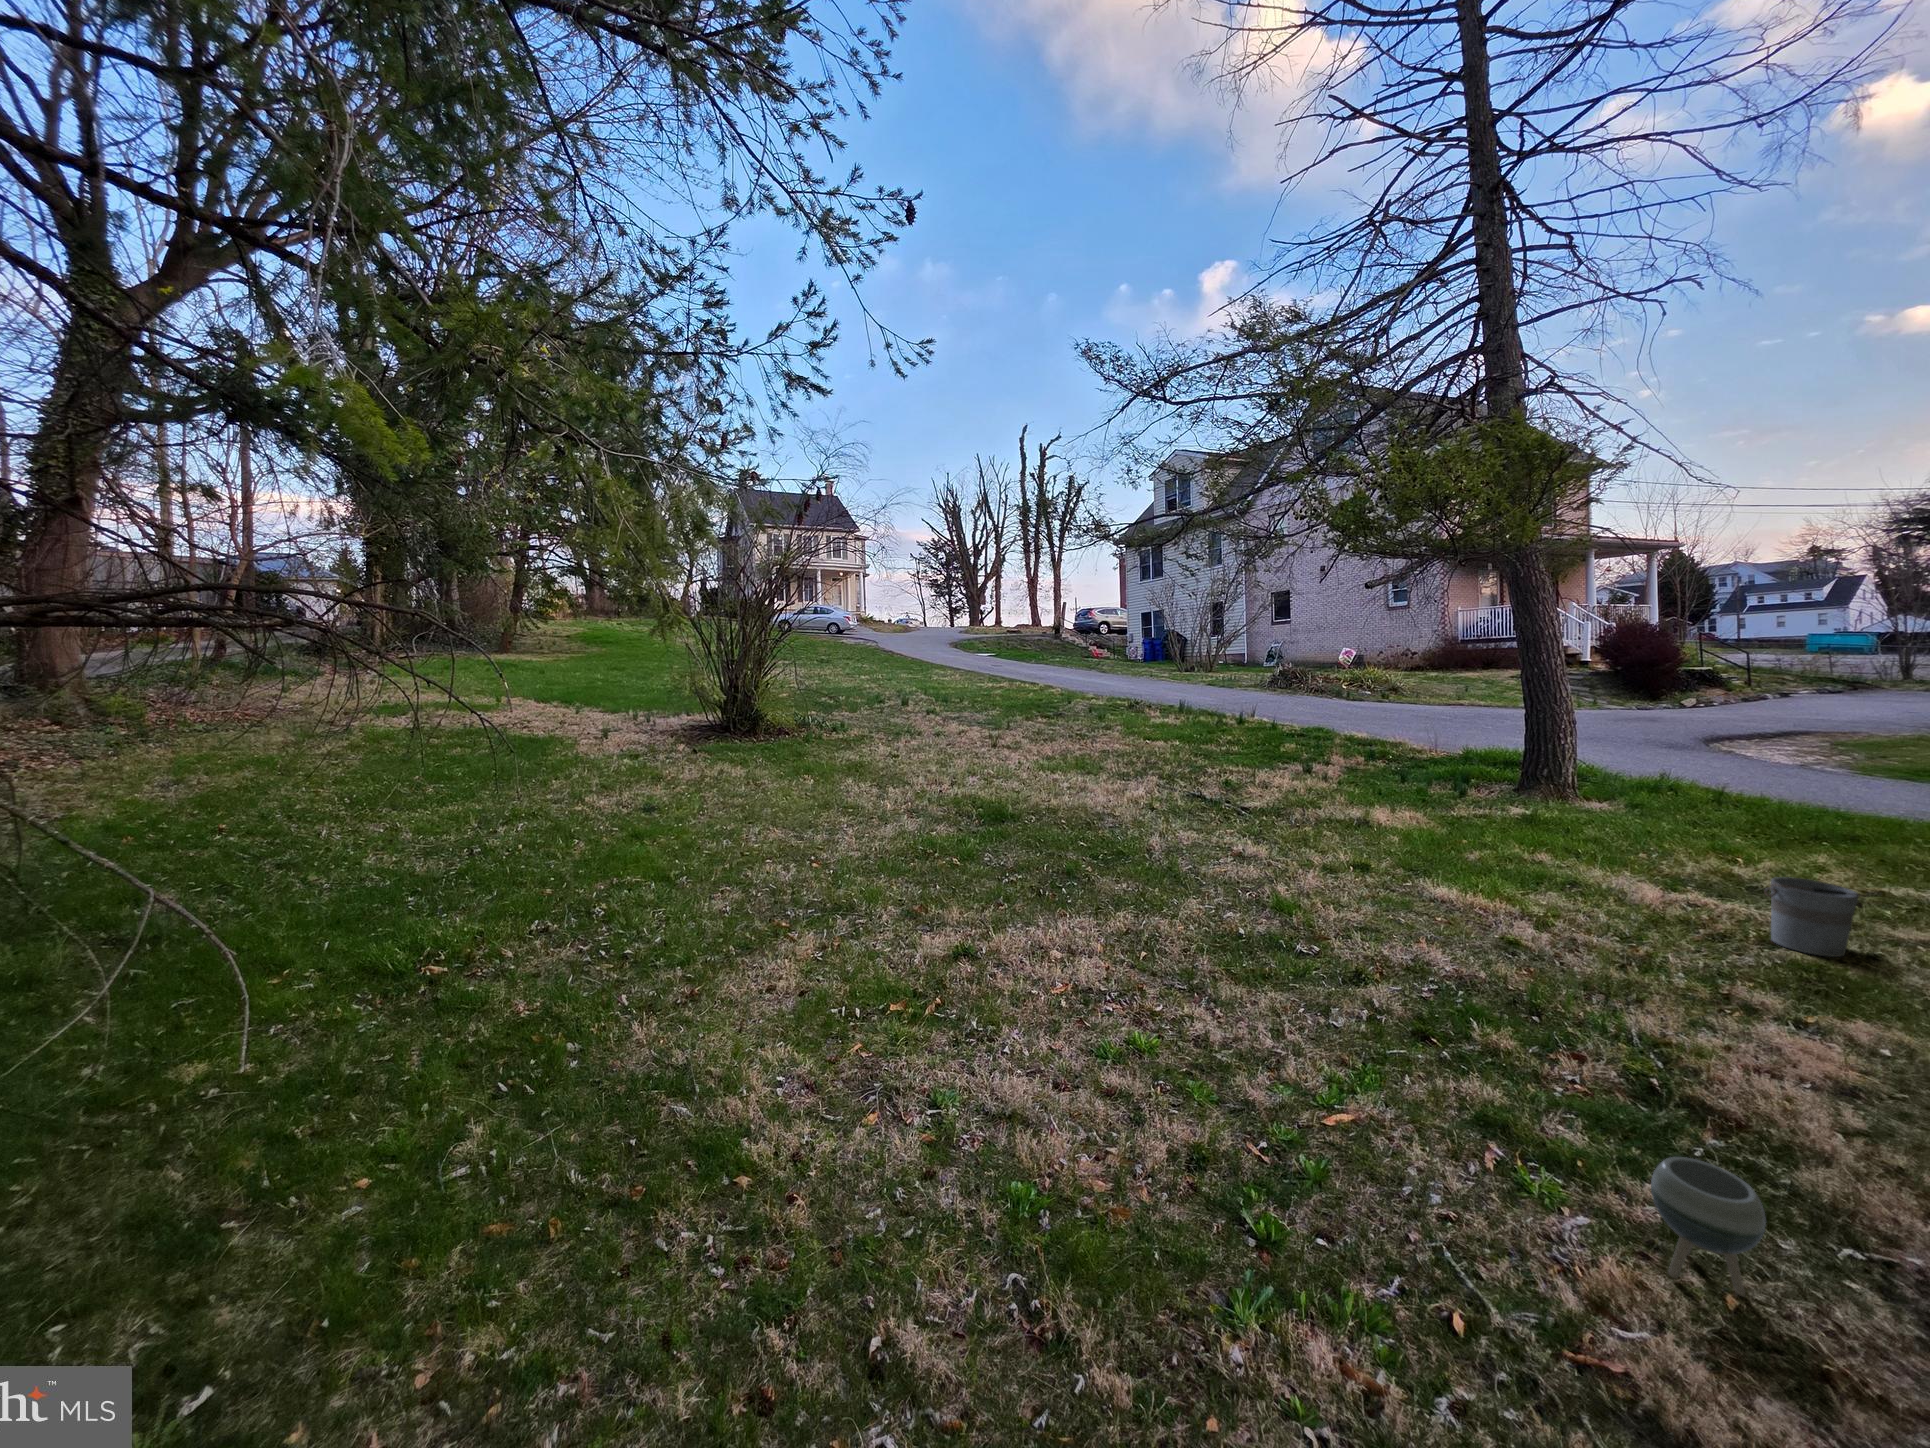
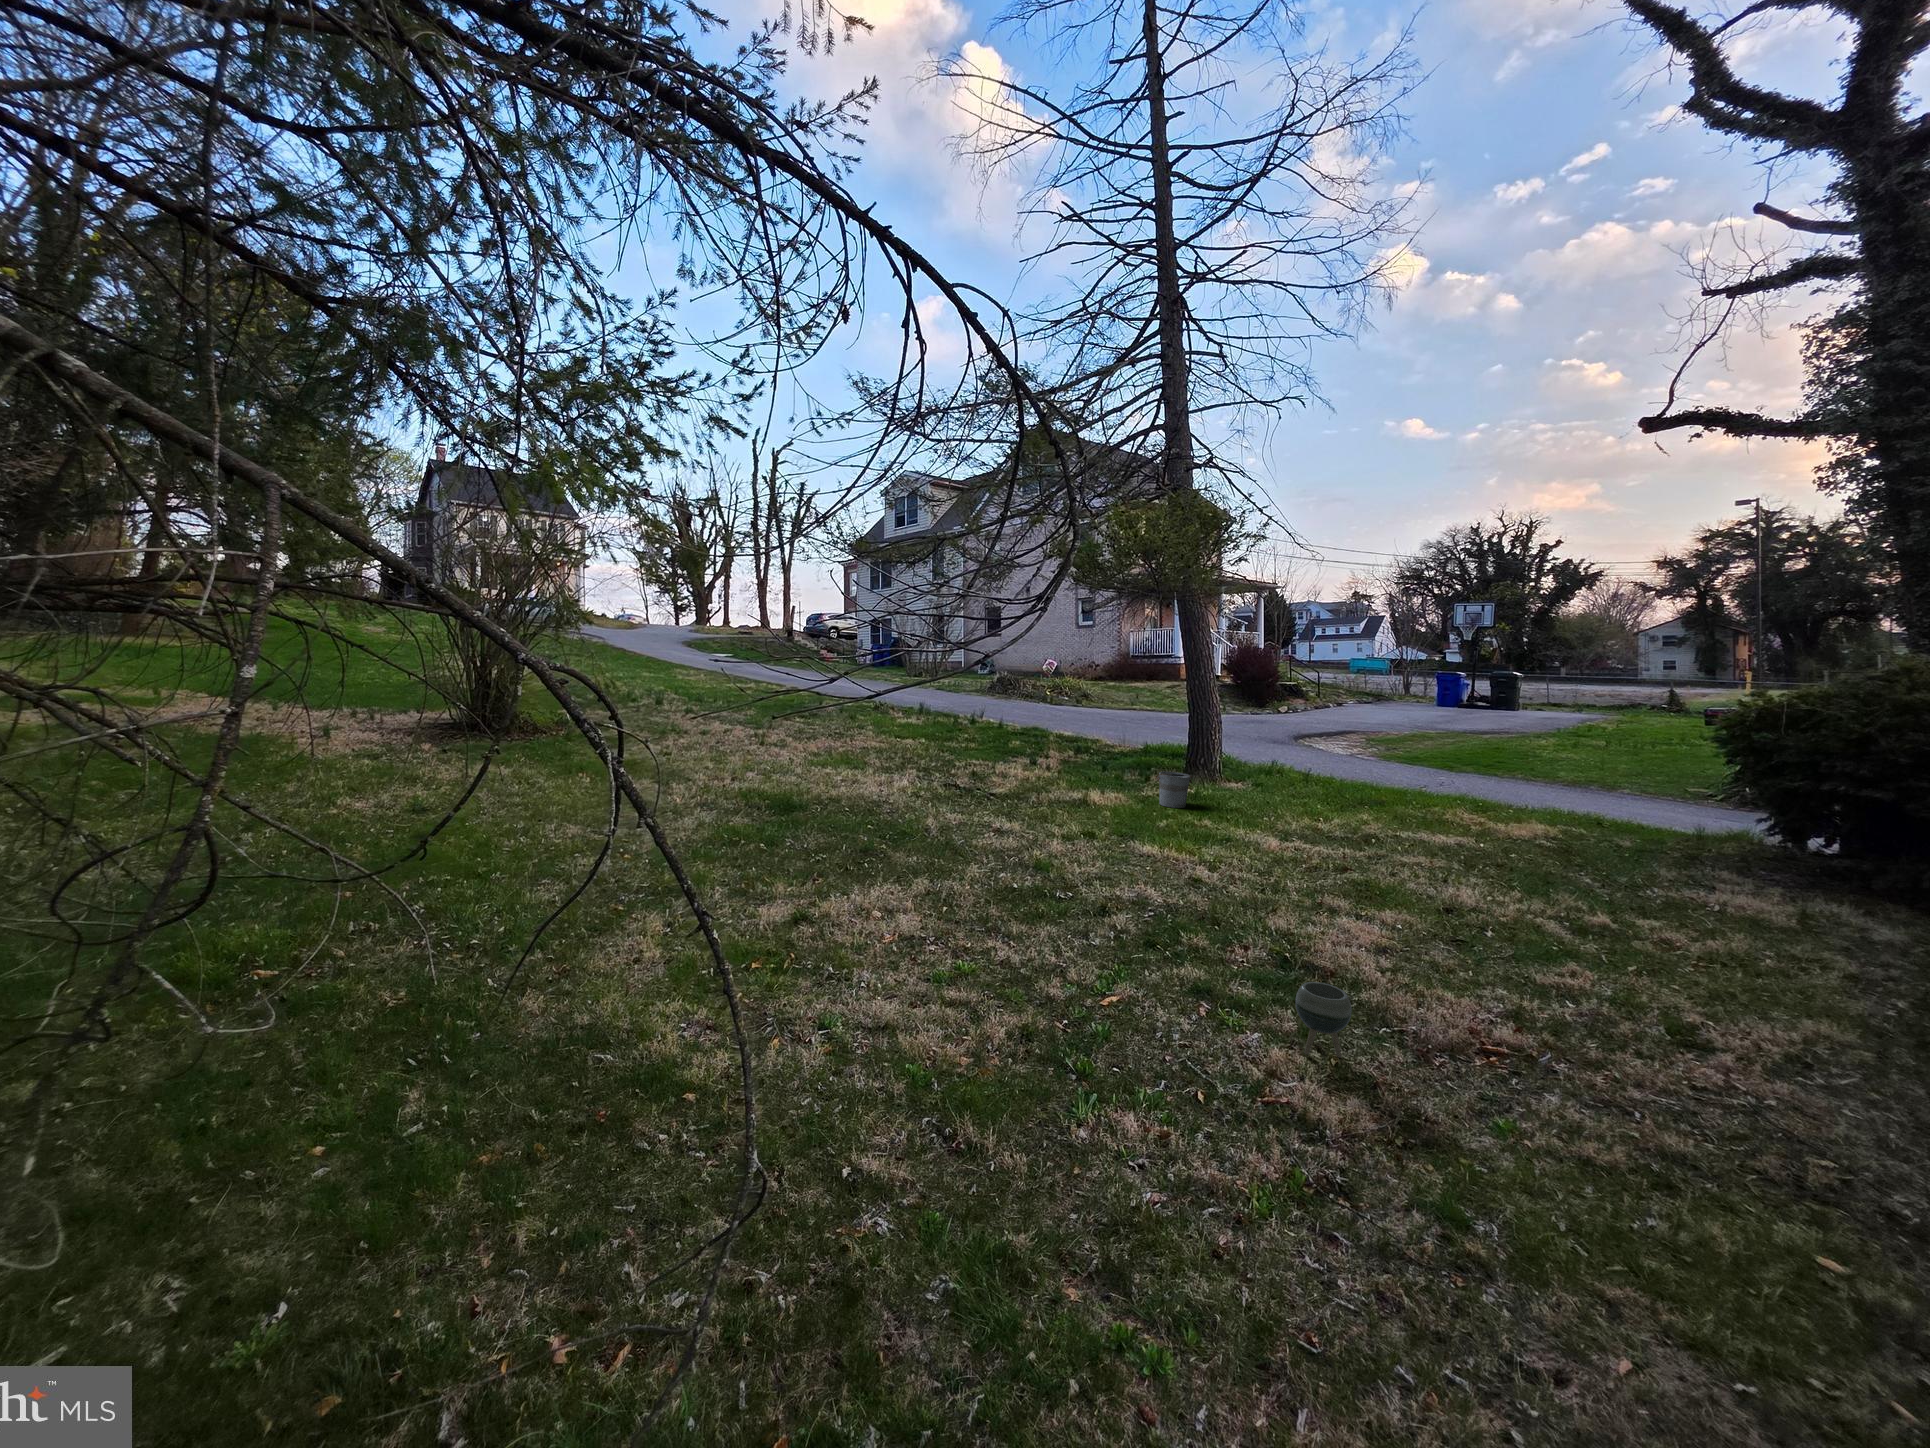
bucket: present [1764,877,1867,957] -> present [1156,772,1193,808]

